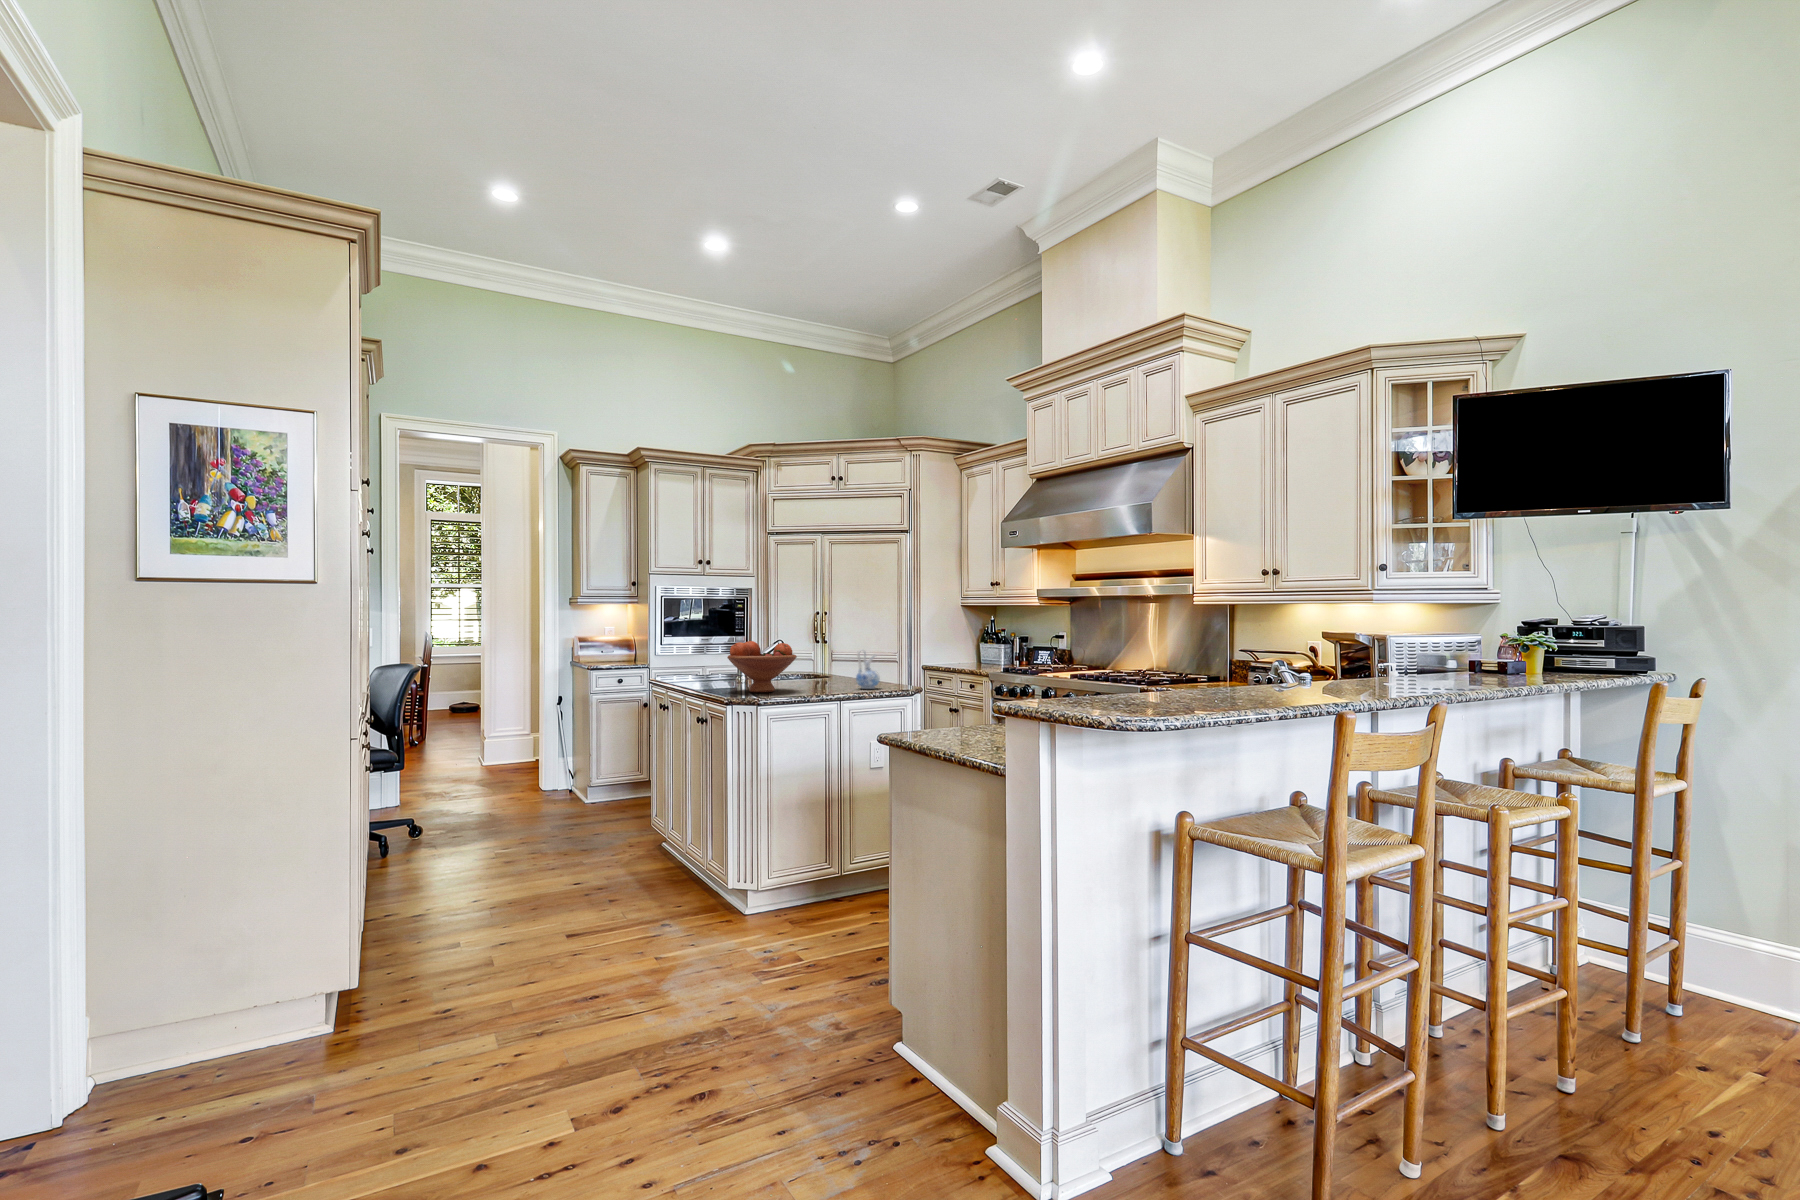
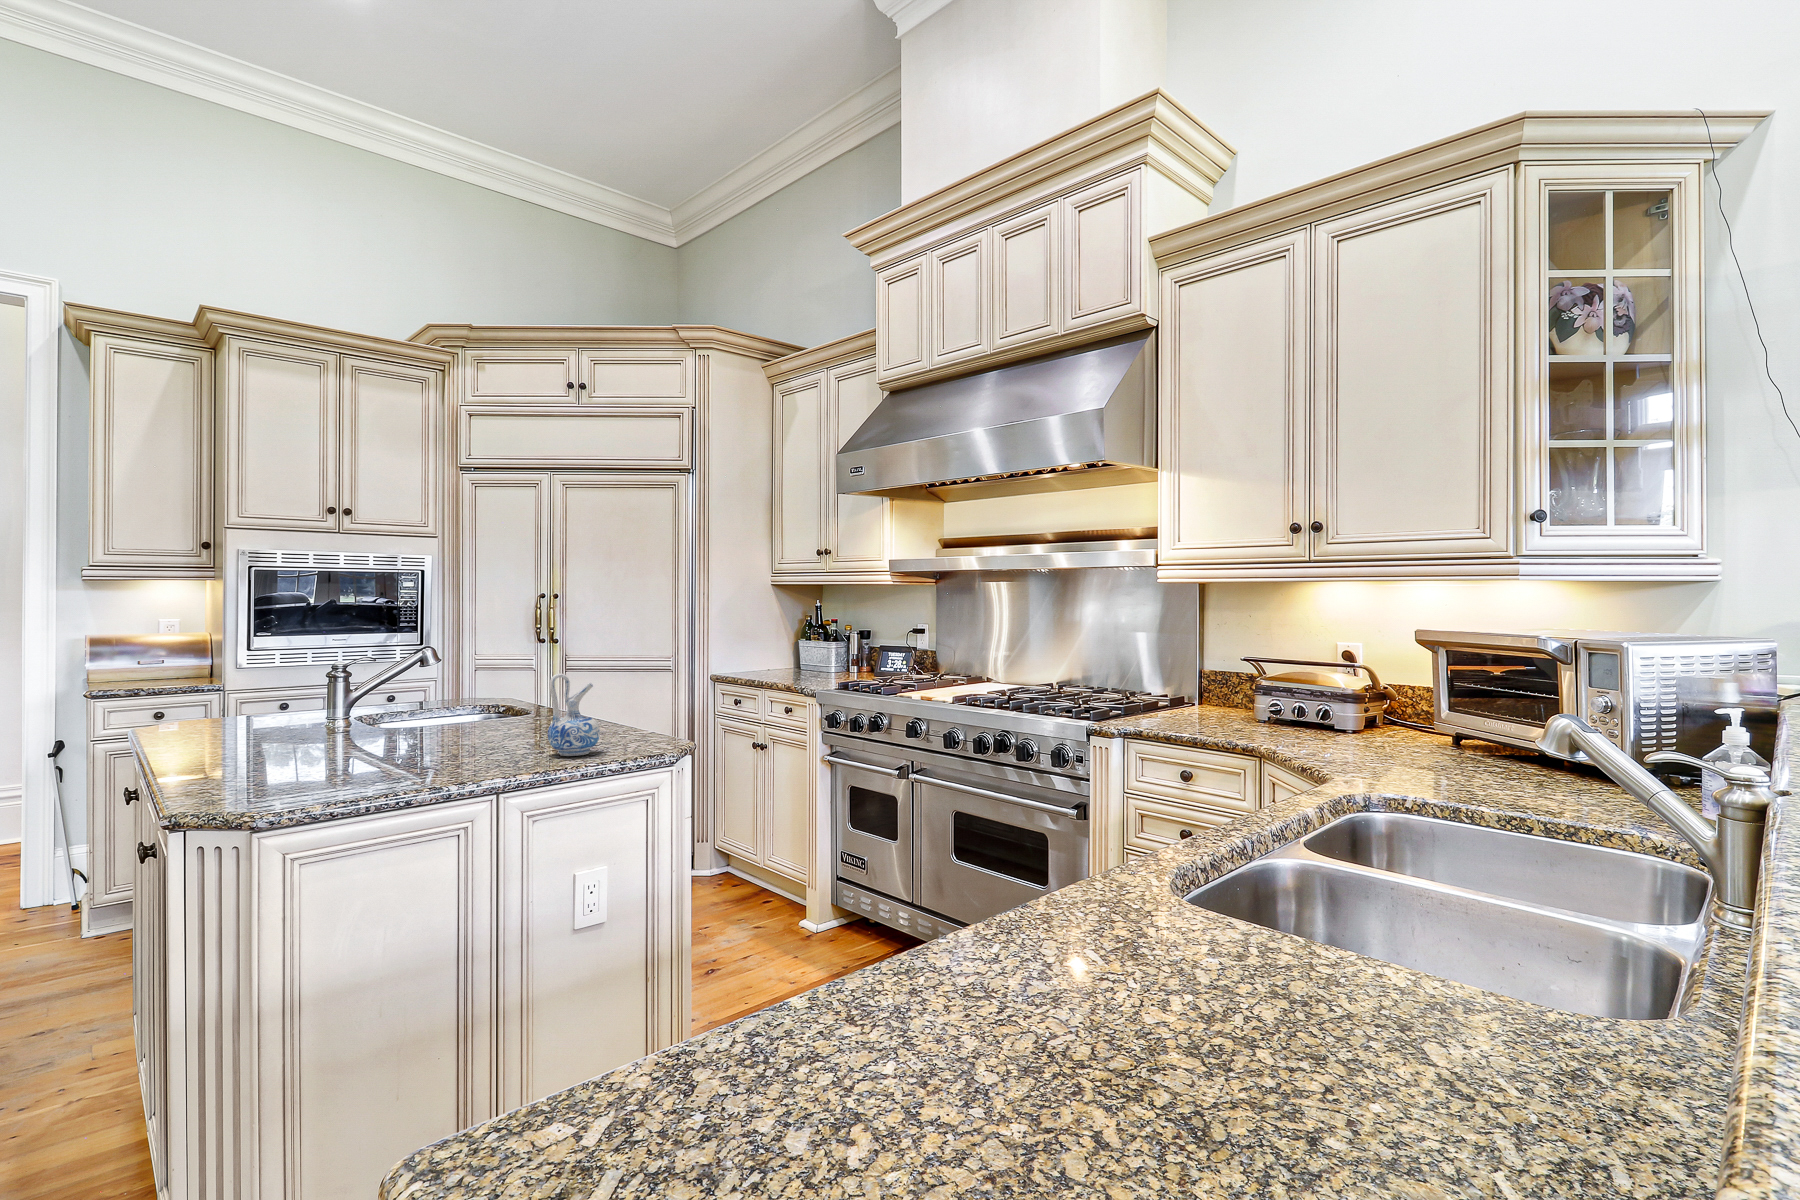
fruit bowl: present [727,641,797,693] -> none [218,661,404,780]

